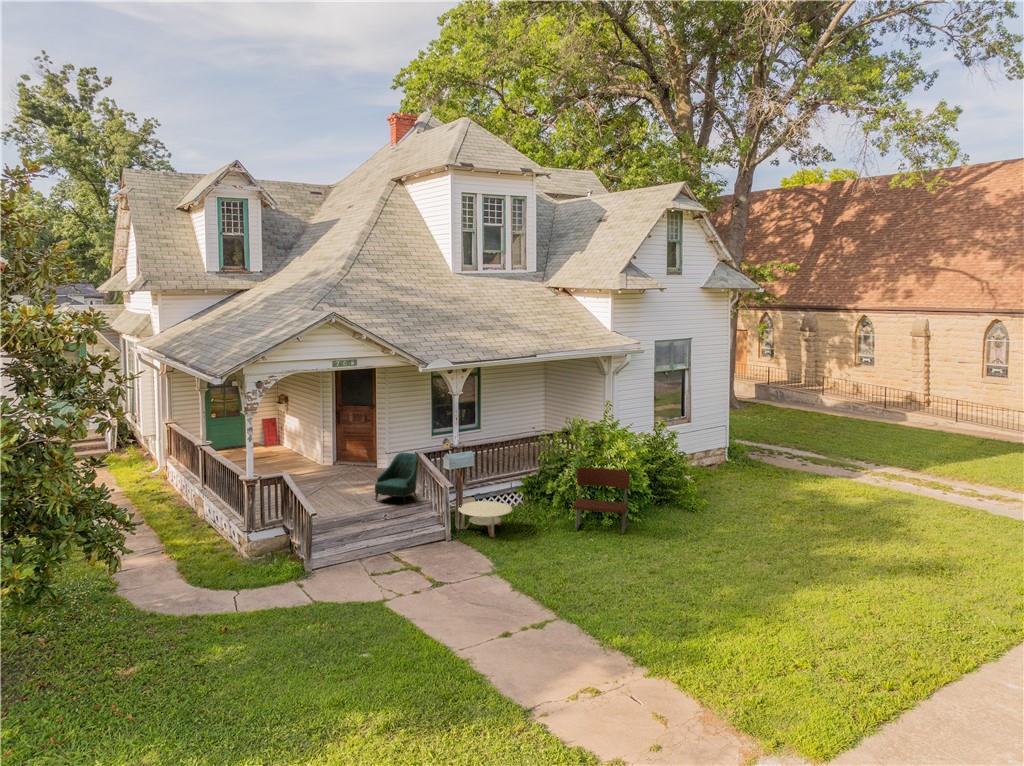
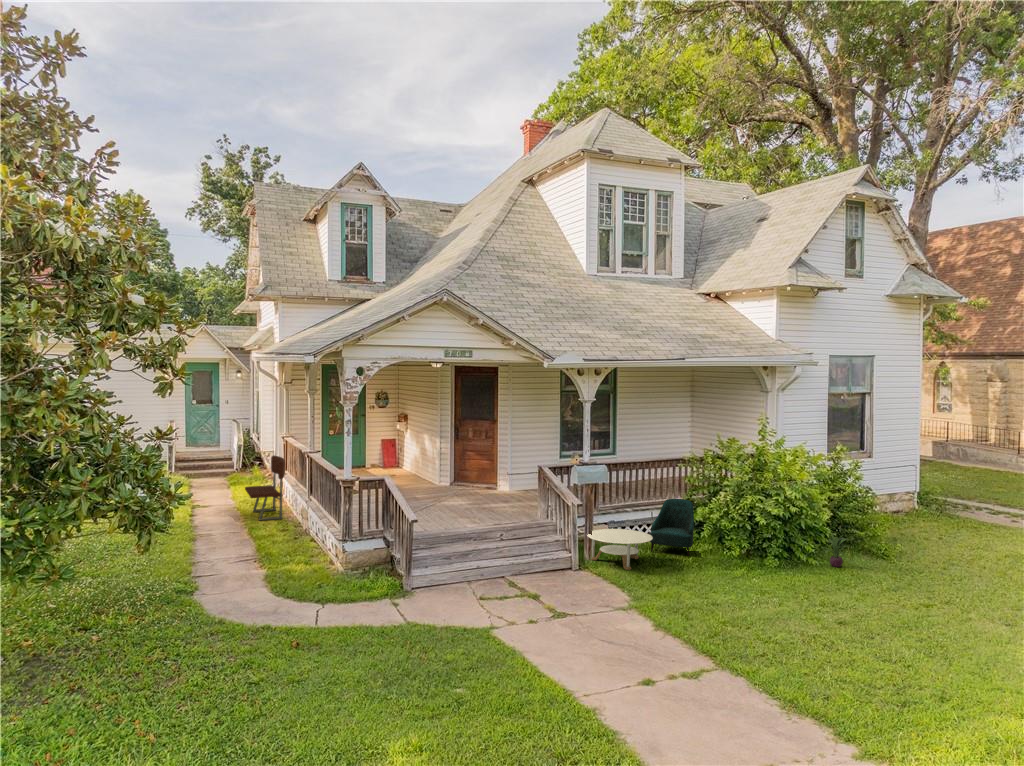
armchair: present [375,453,418,503] -> present [650,499,694,556]
bench: present [572,467,630,534] -> present [245,455,285,520]
decorative plant: none [640,495,669,523] -> present [826,533,845,567]

